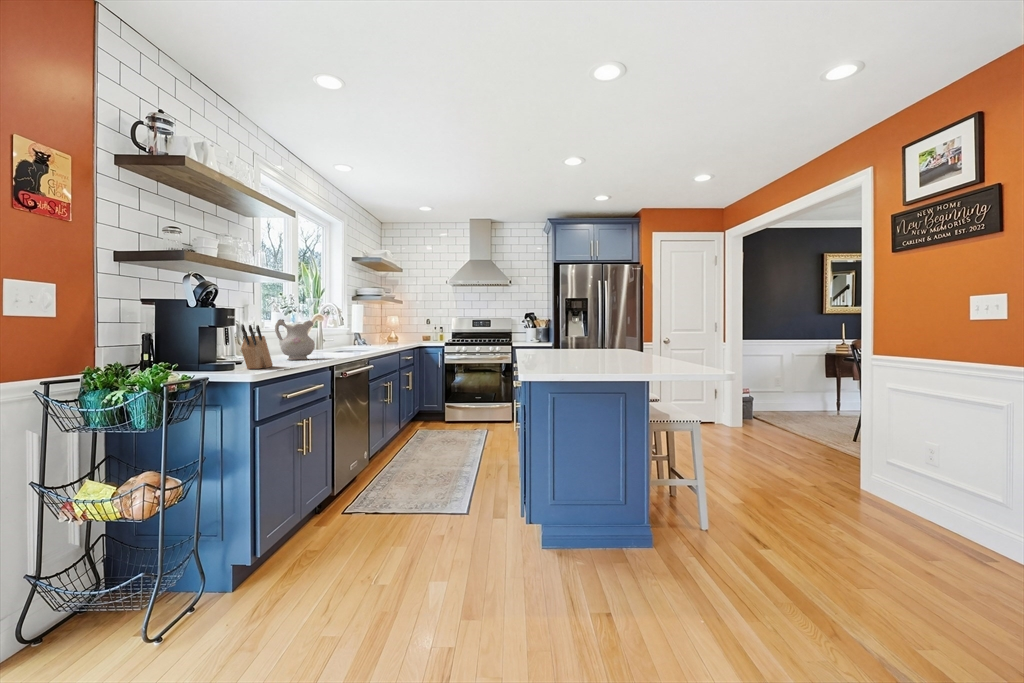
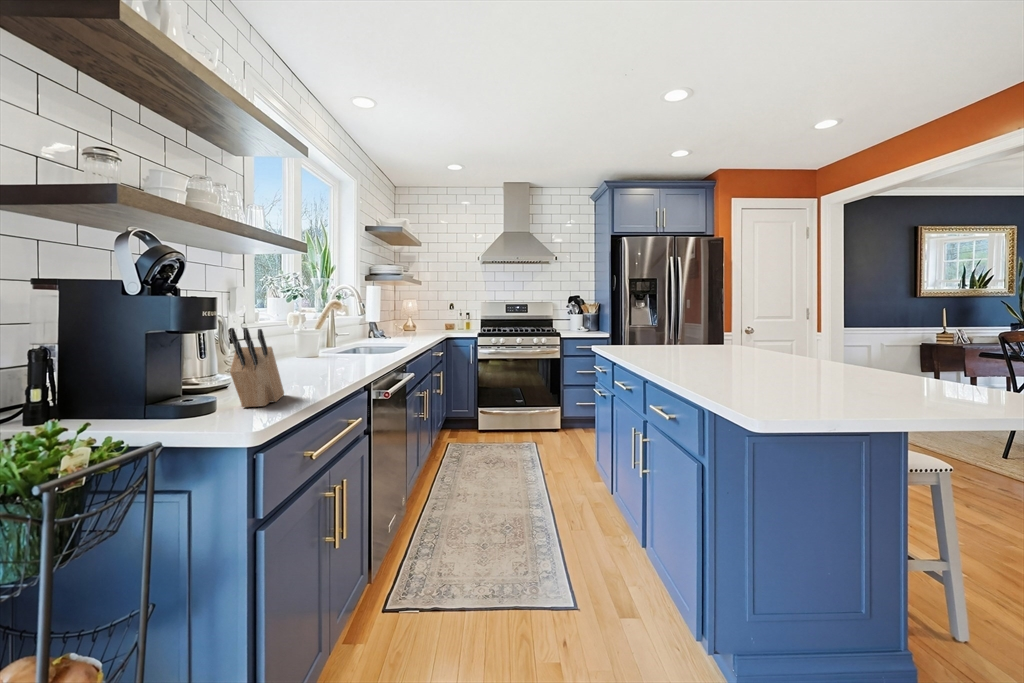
ceramic pitcher: present [275,319,315,360] -> none [279,311,339,373]

